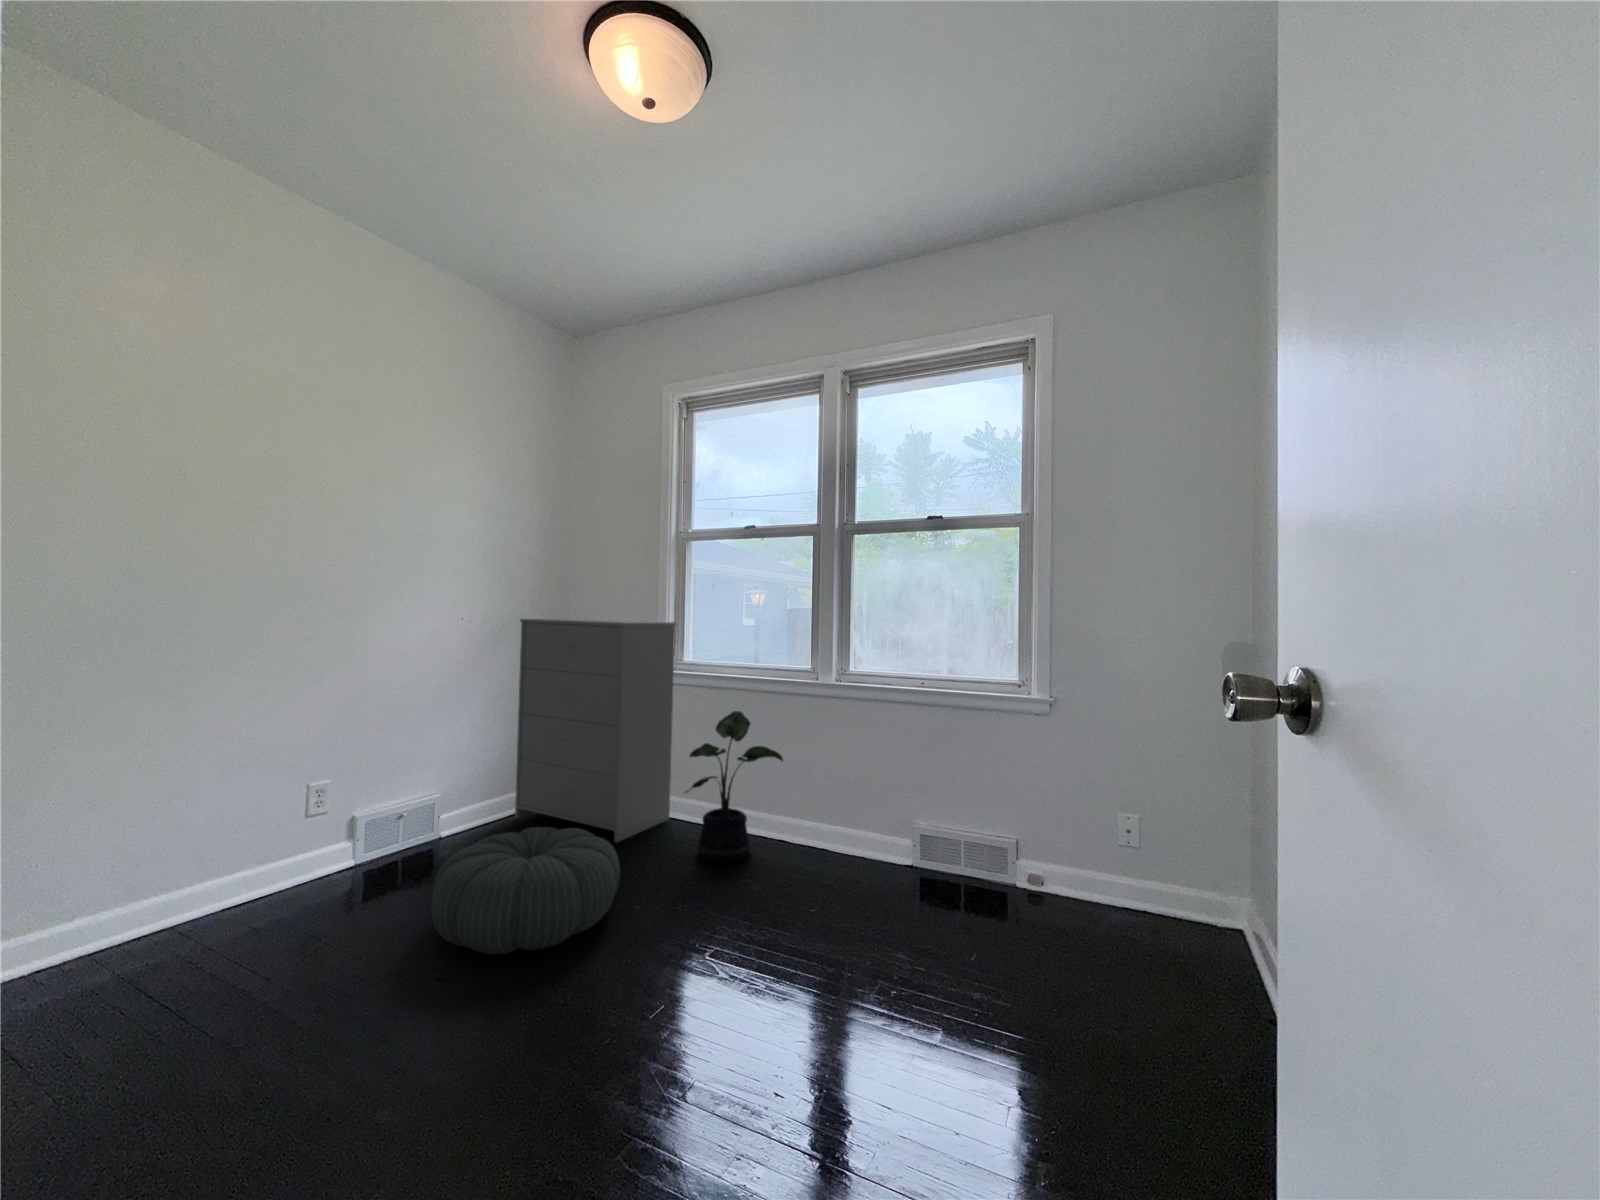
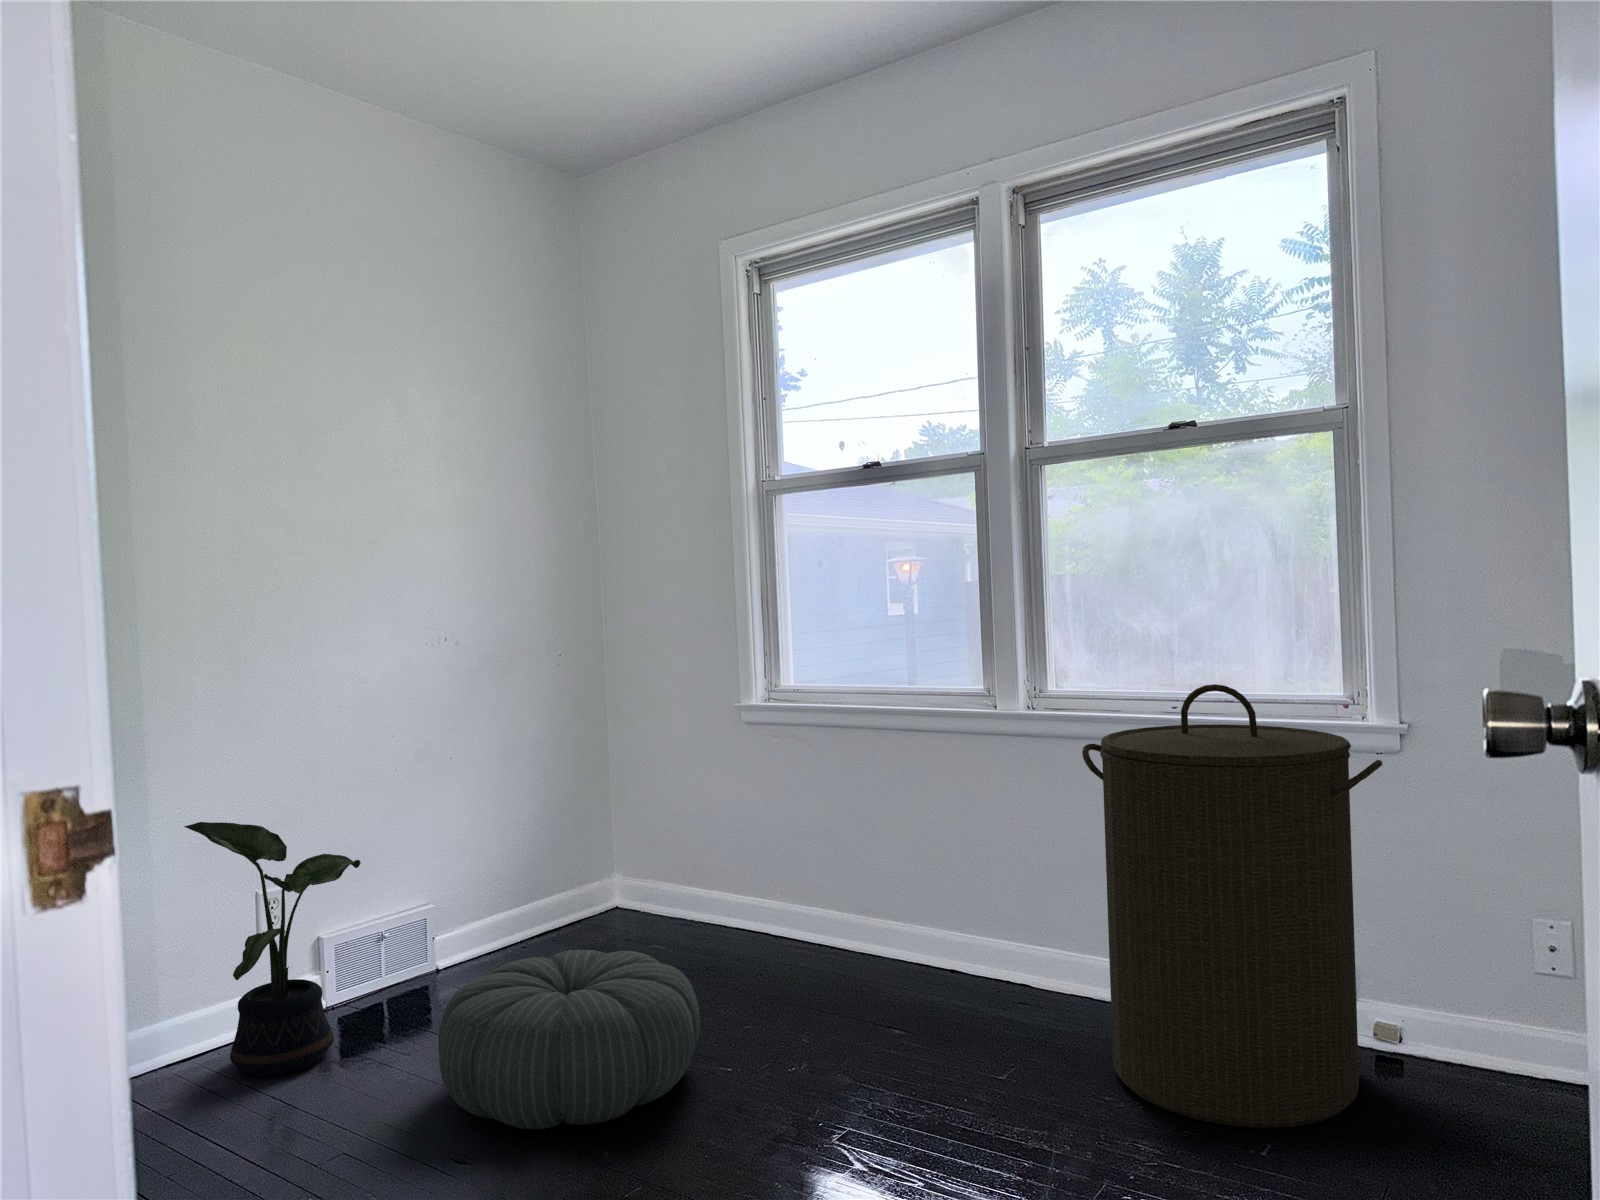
dresser: present [515,619,676,842] -> none [526,626,775,976]
laundry hamper: none [871,669,1046,941] -> present [1082,684,1382,1128]
potted plant: present [686,711,783,862] -> present [184,822,361,1076]

